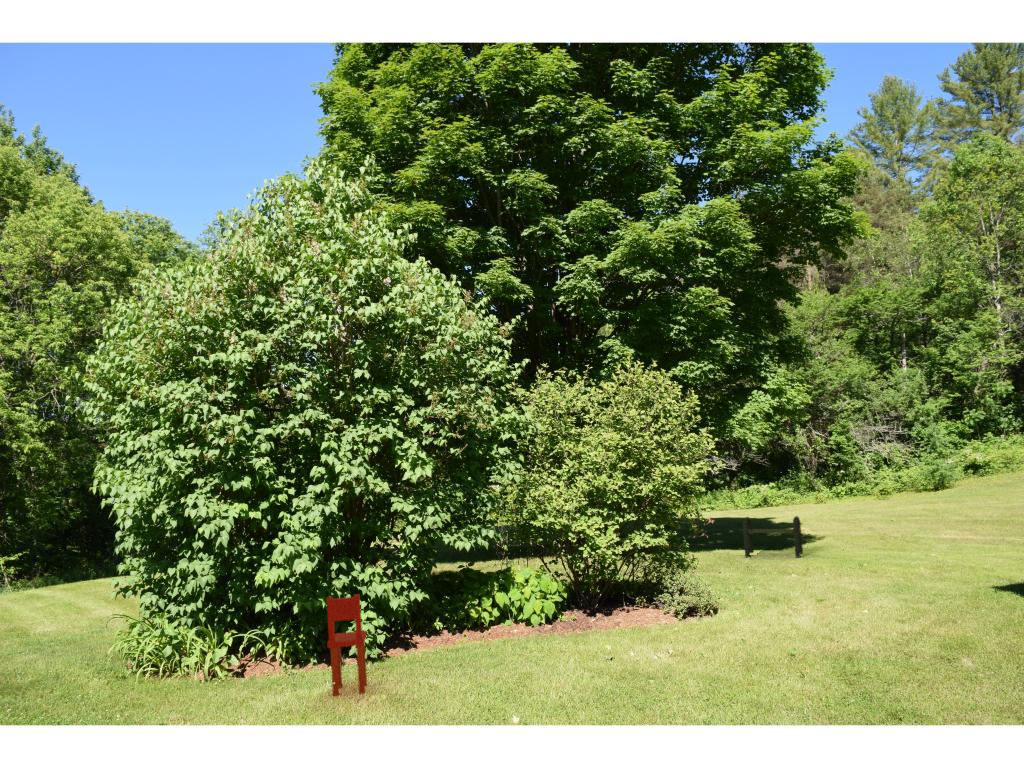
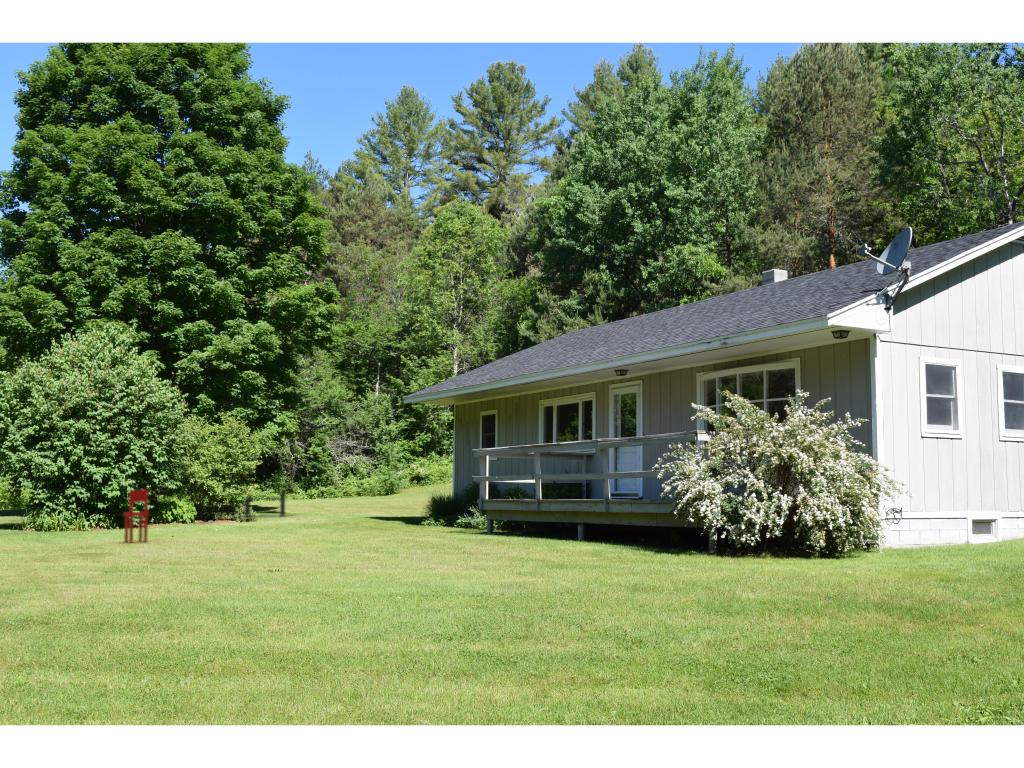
chair: present [327,594,367,696] -> present [123,489,149,542]

